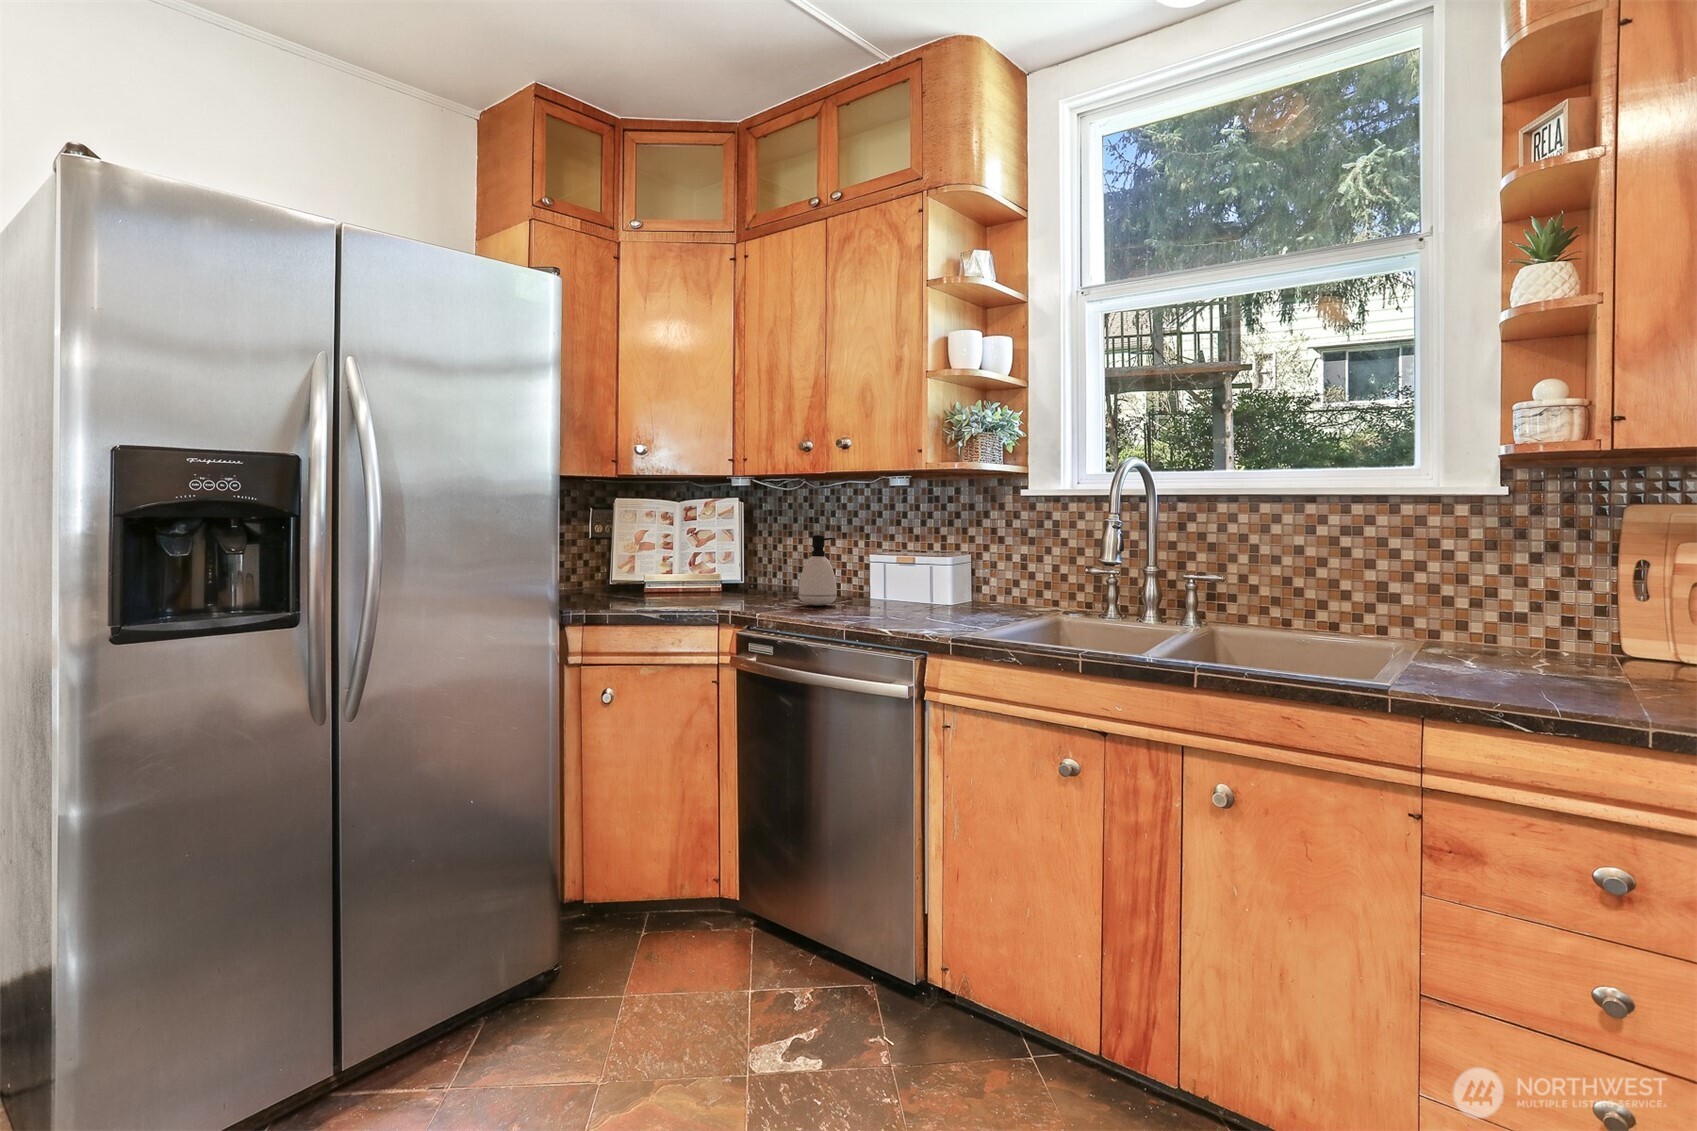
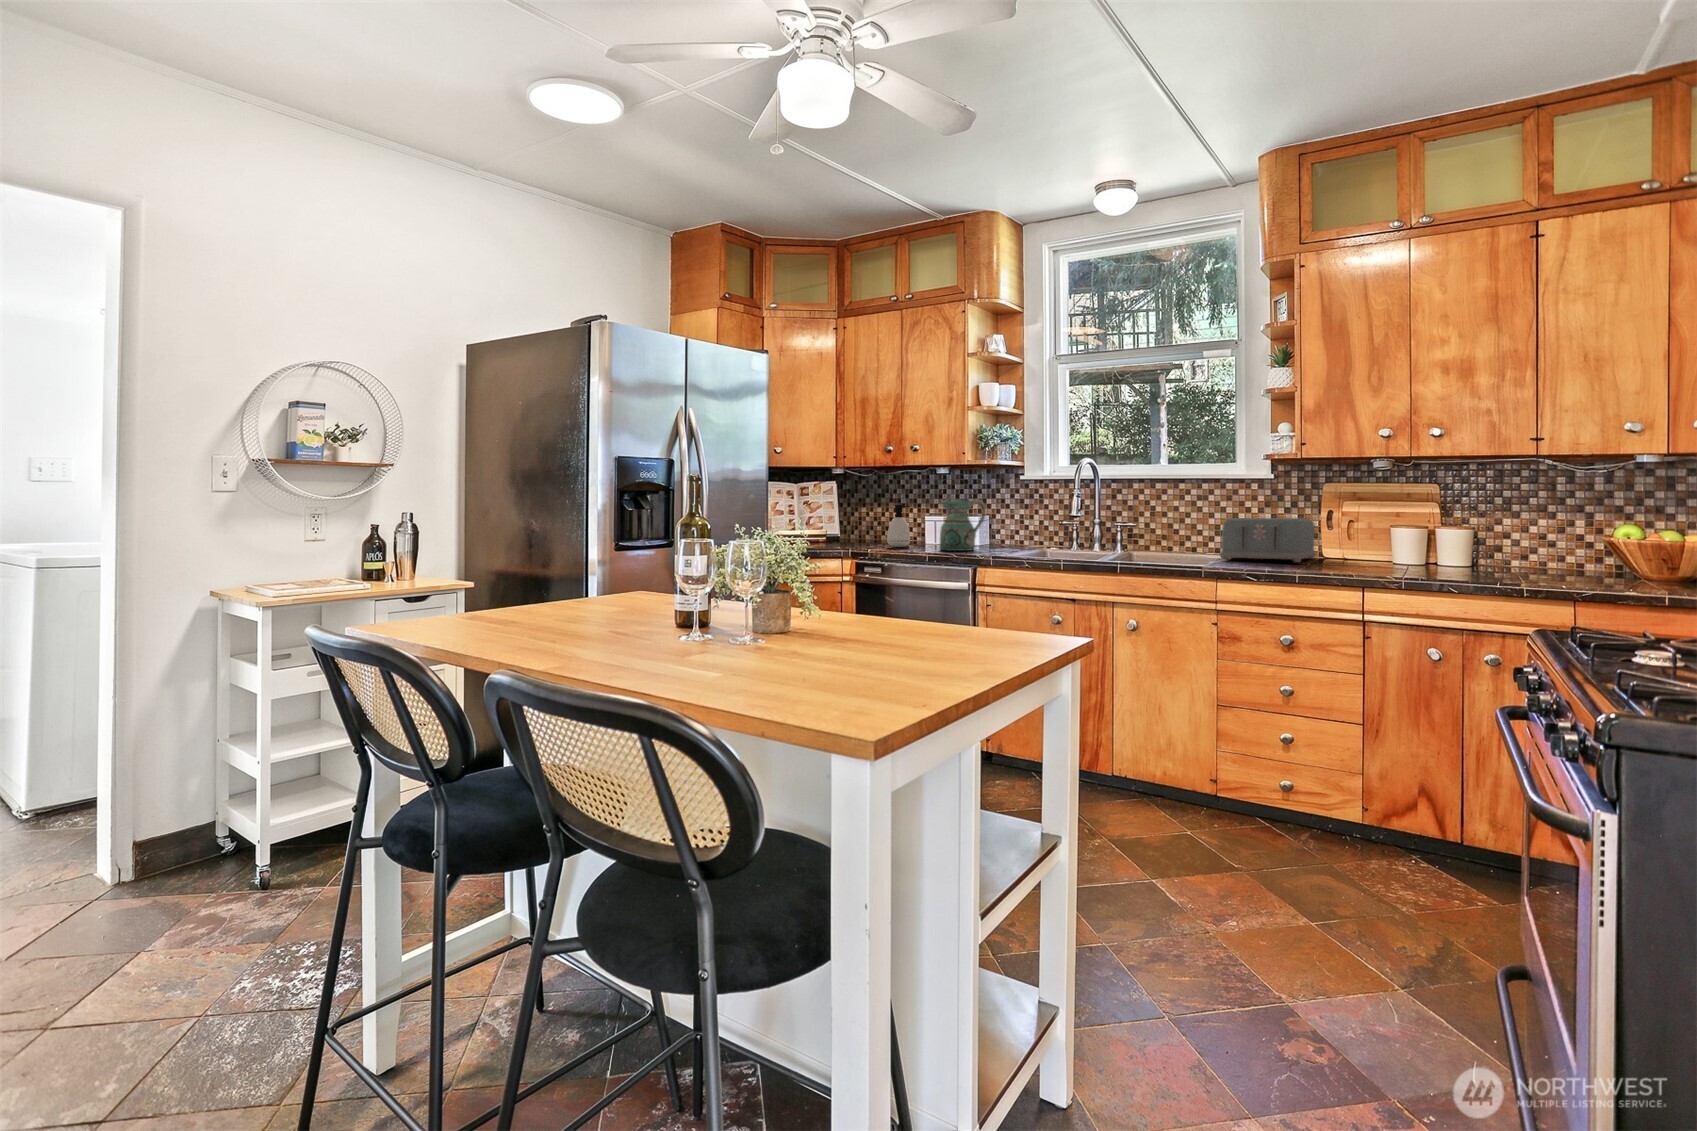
ceramic pitcher: none [875,527,957,617] -> present [940,499,986,551]
toaster: none [1404,571,1609,675] -> present [1220,518,1316,562]

